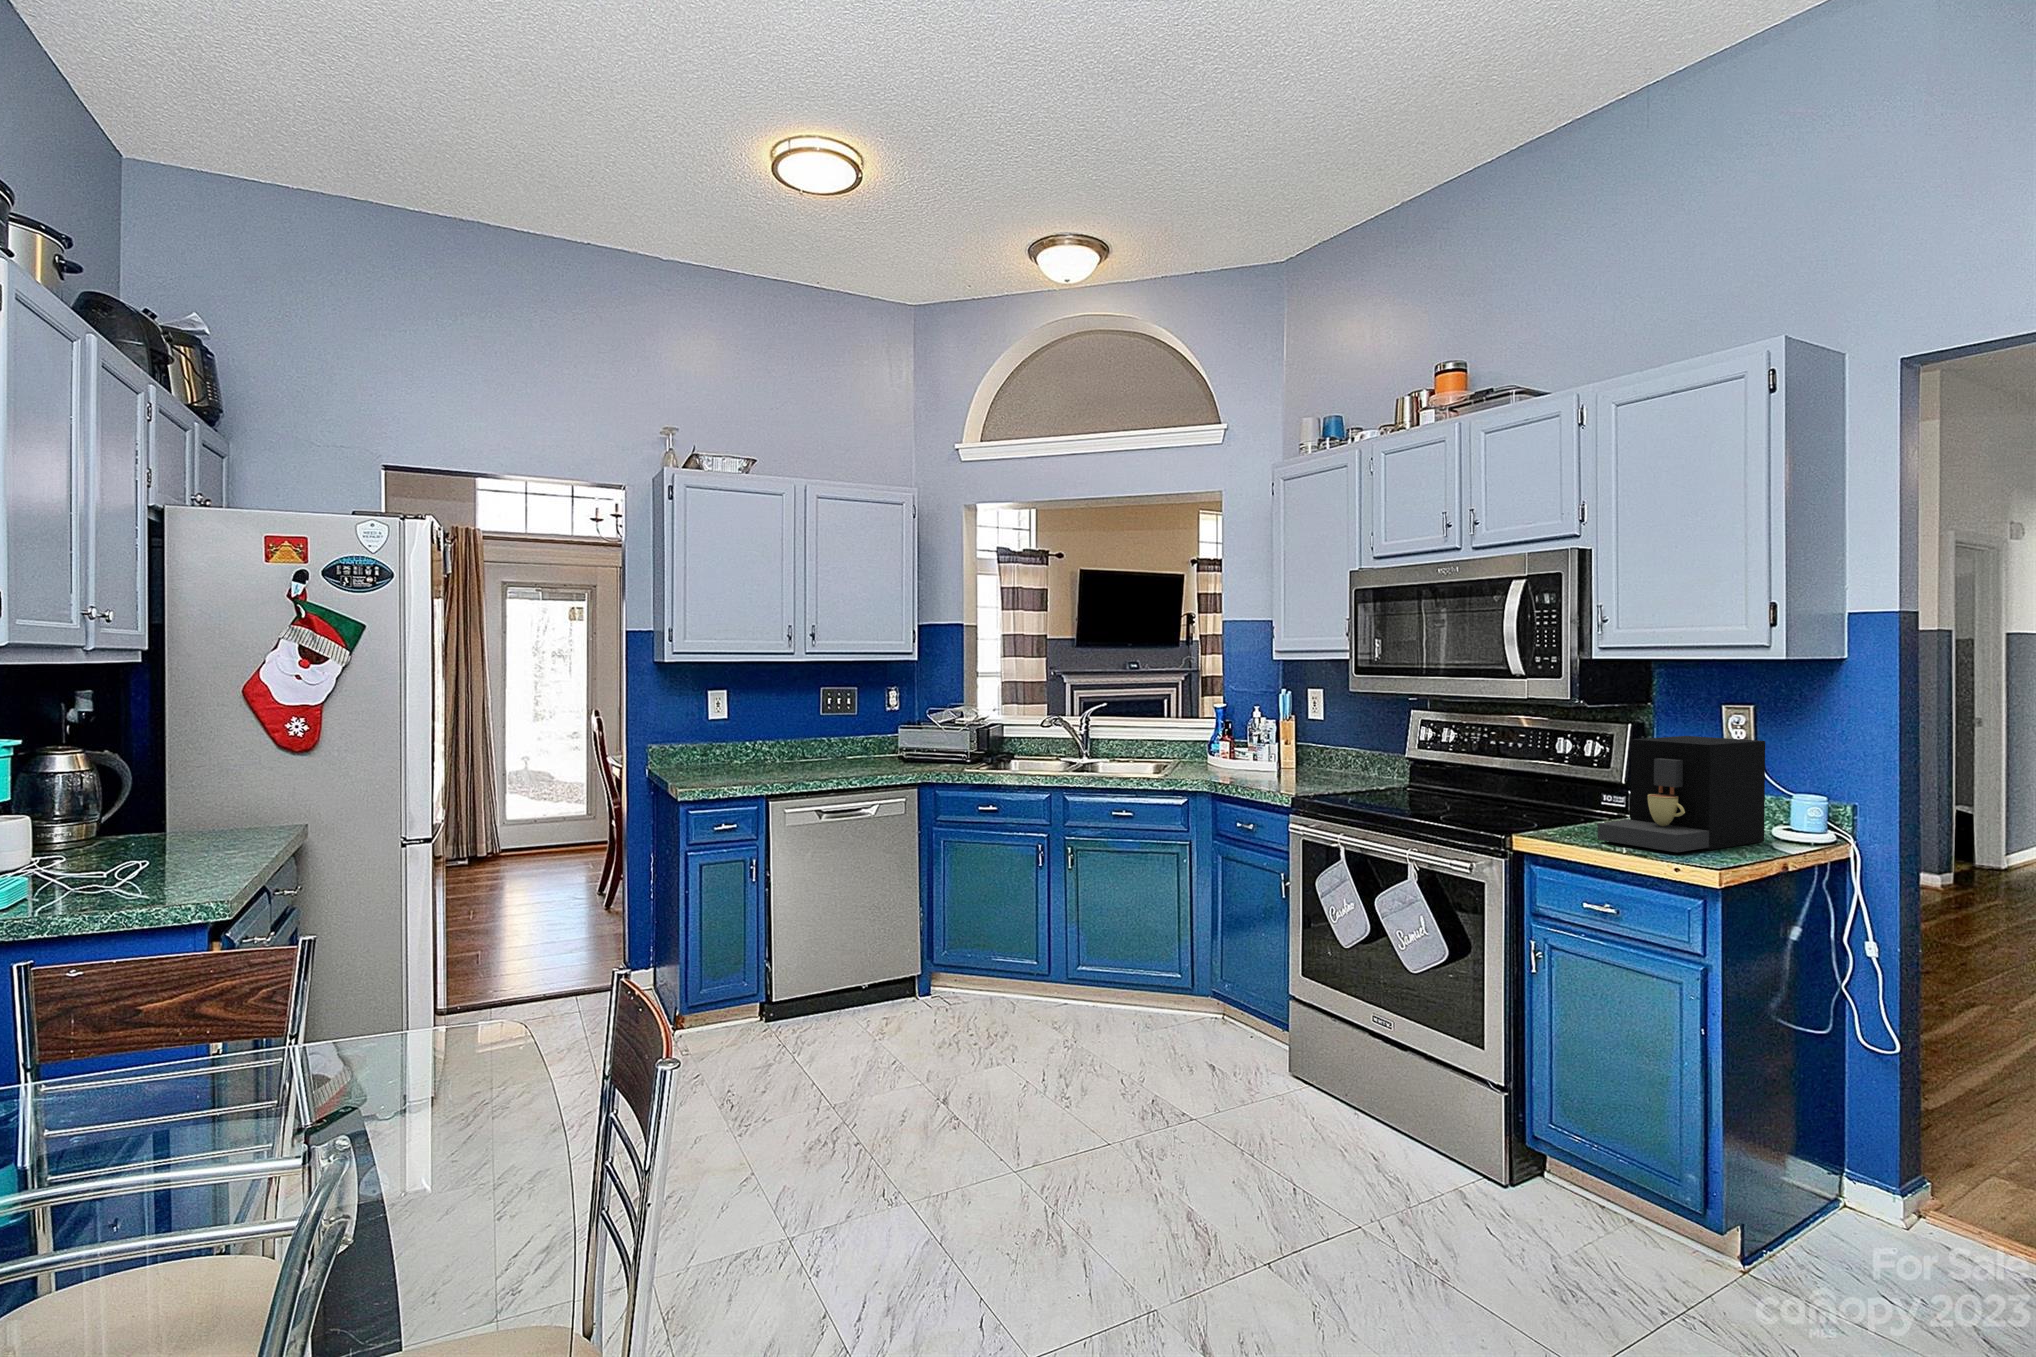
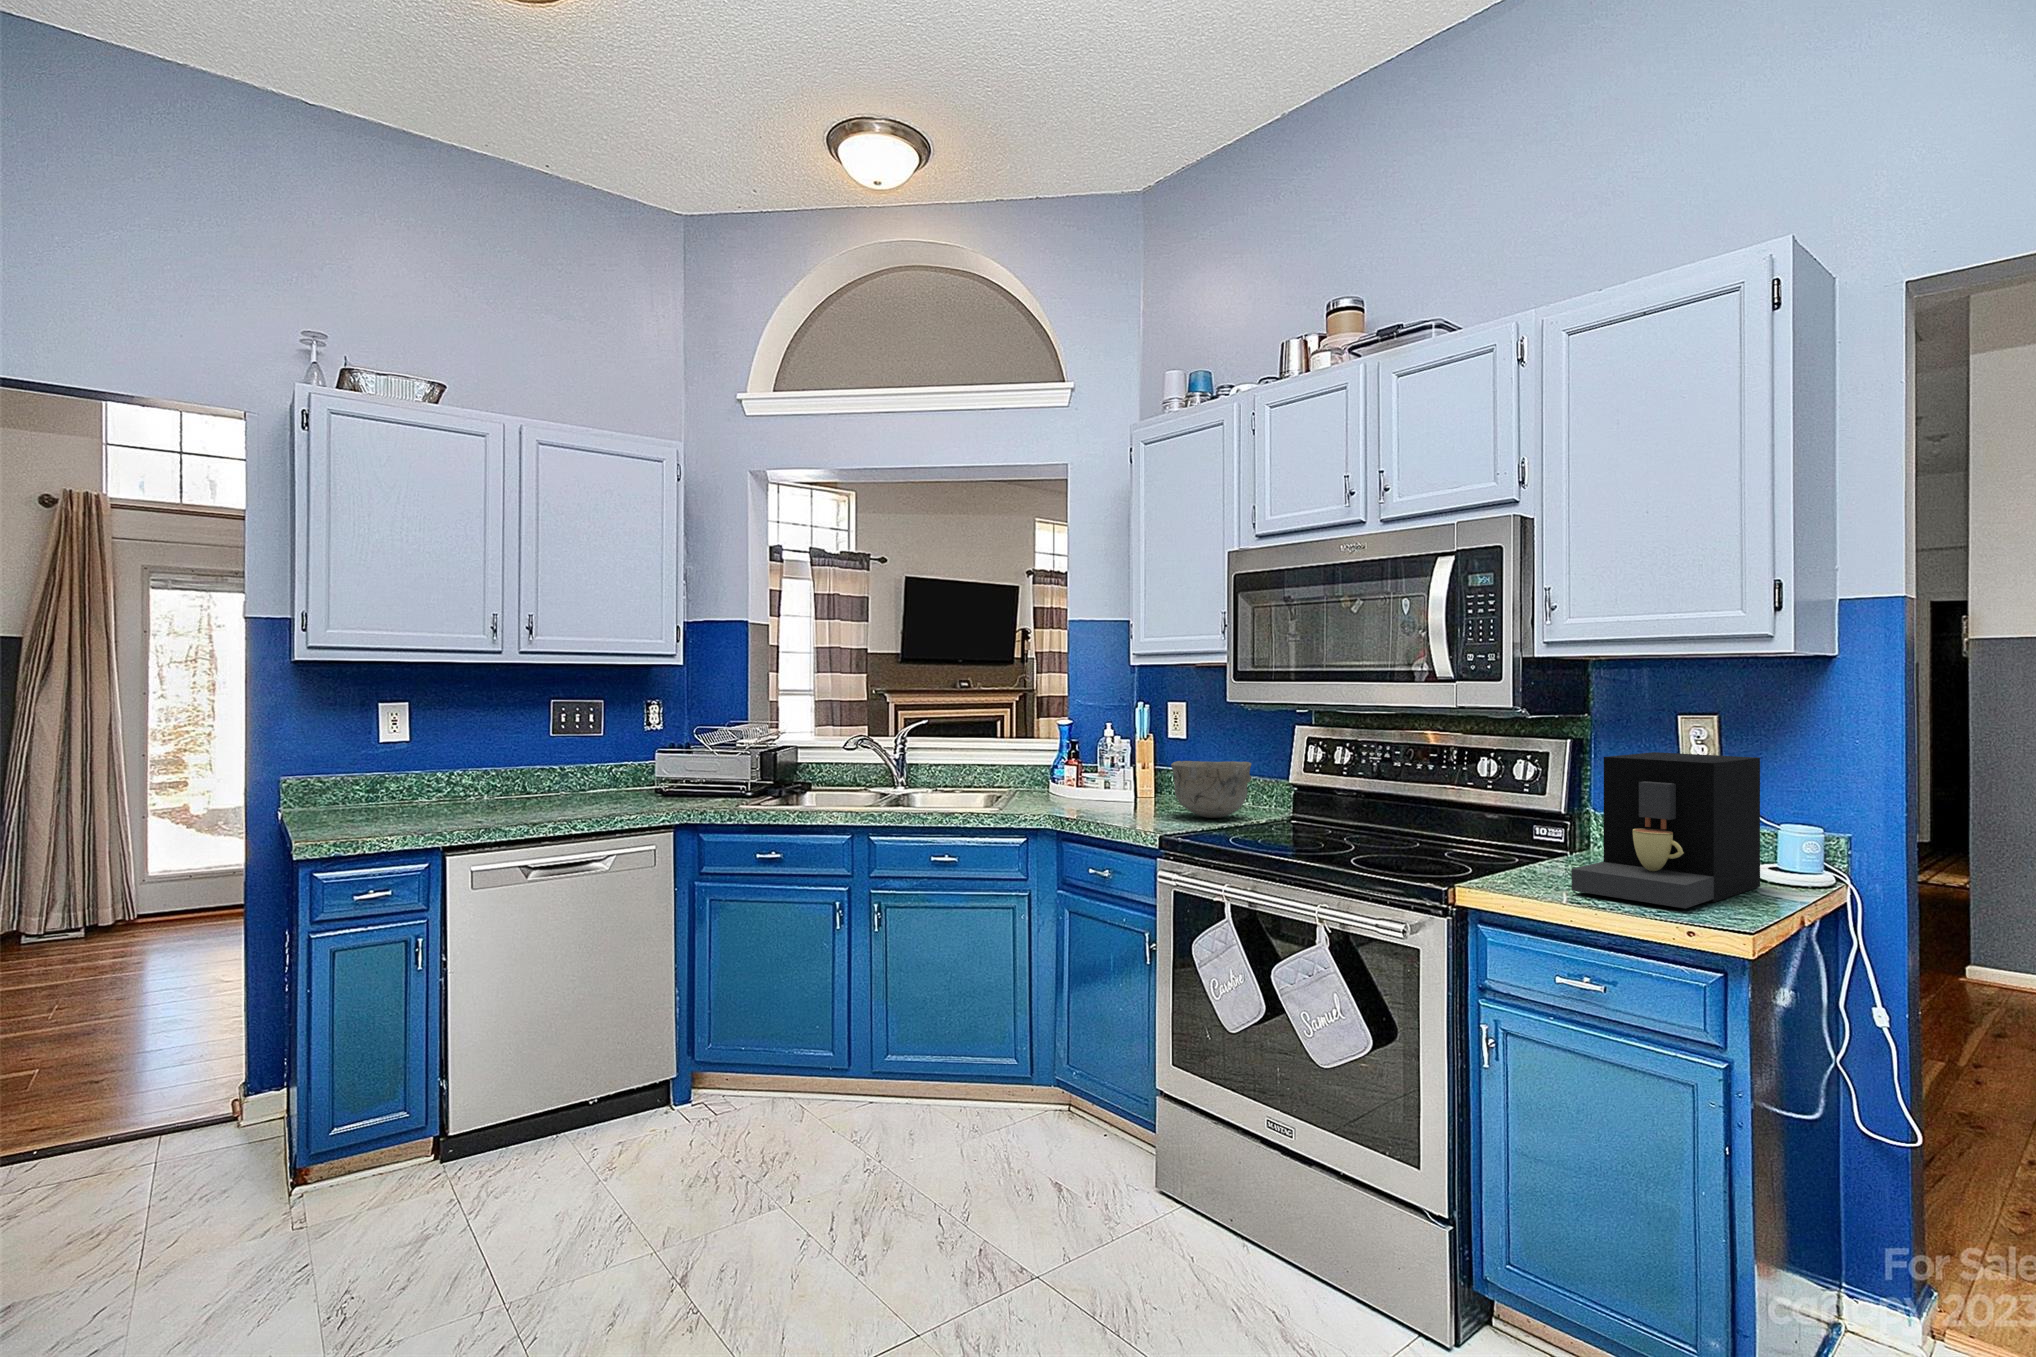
bowl: none [1306,739,1373,785] -> present [1171,761,1252,818]

